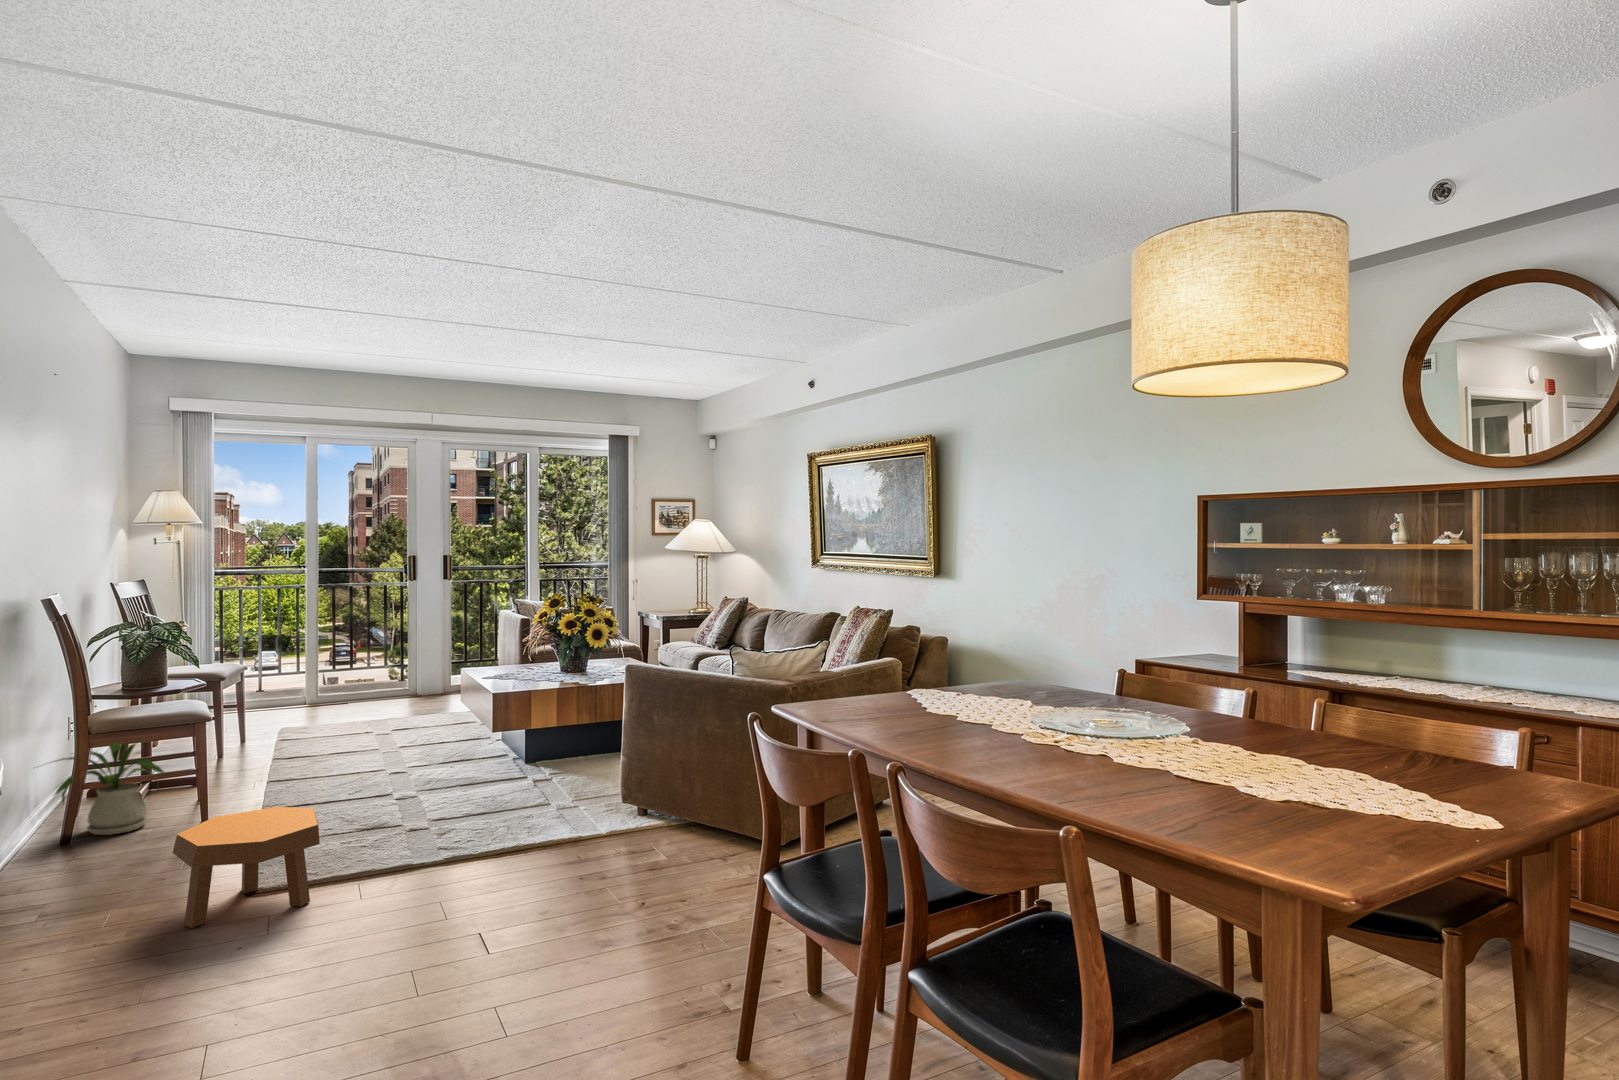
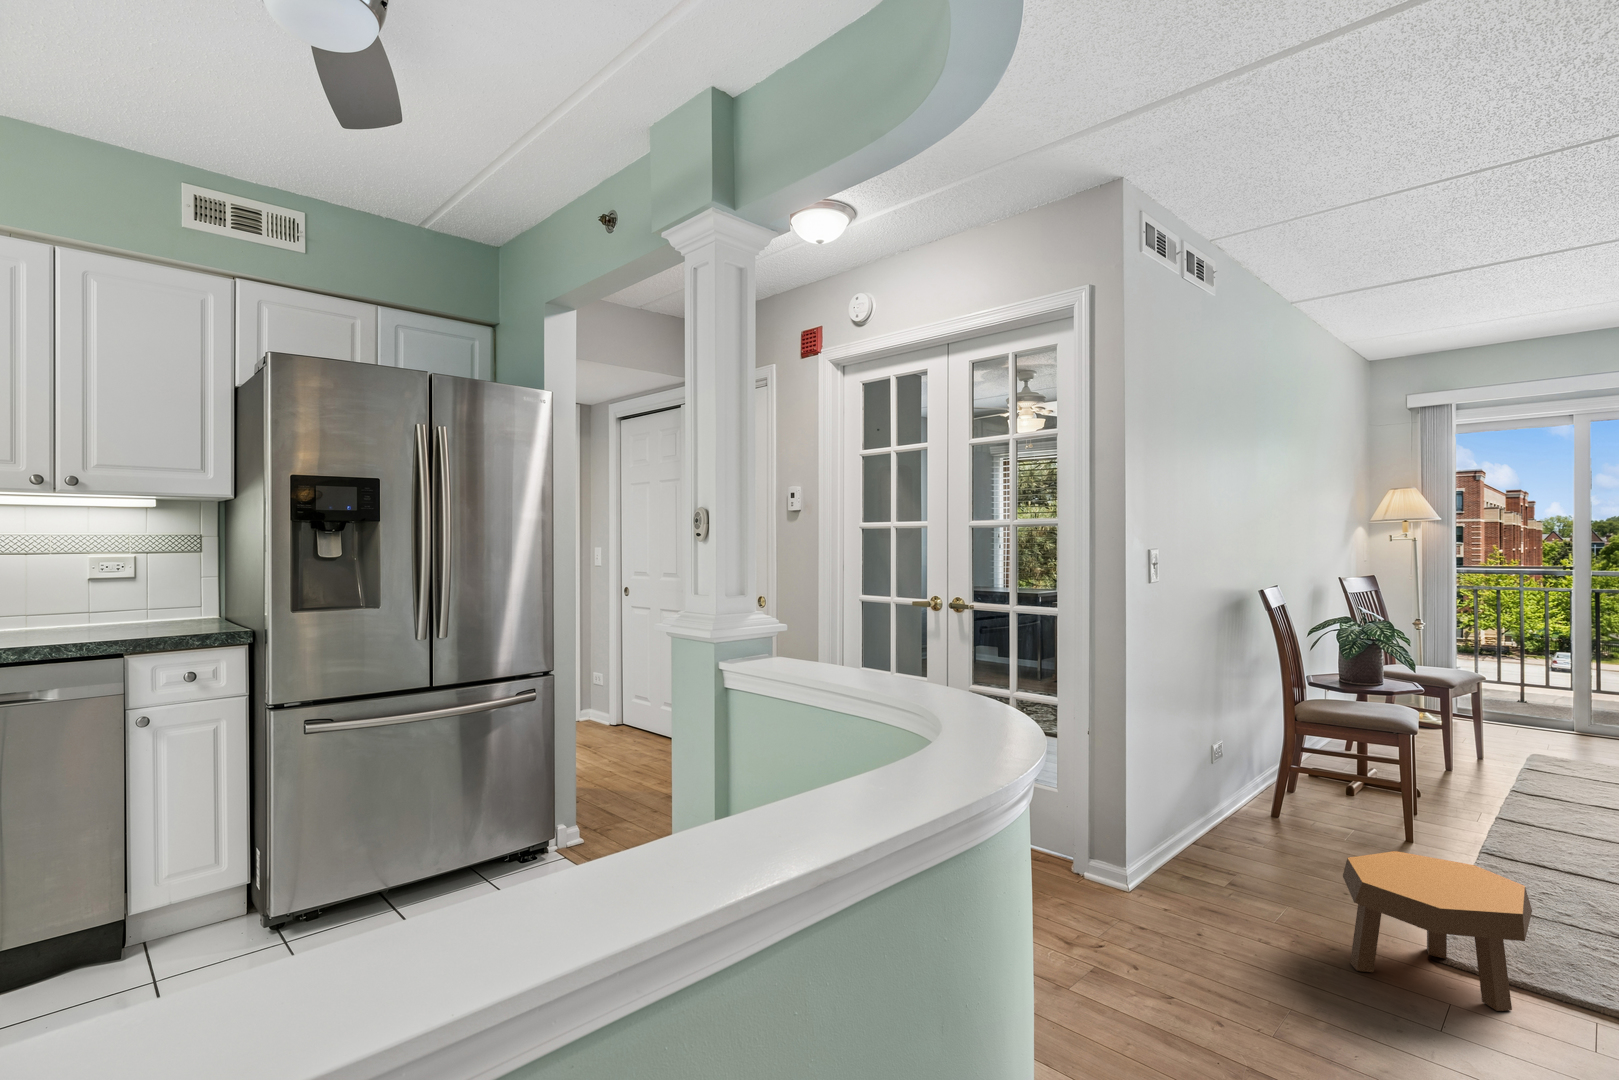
house plant: present [37,743,164,835] -> none [1249,715,1375,827]

